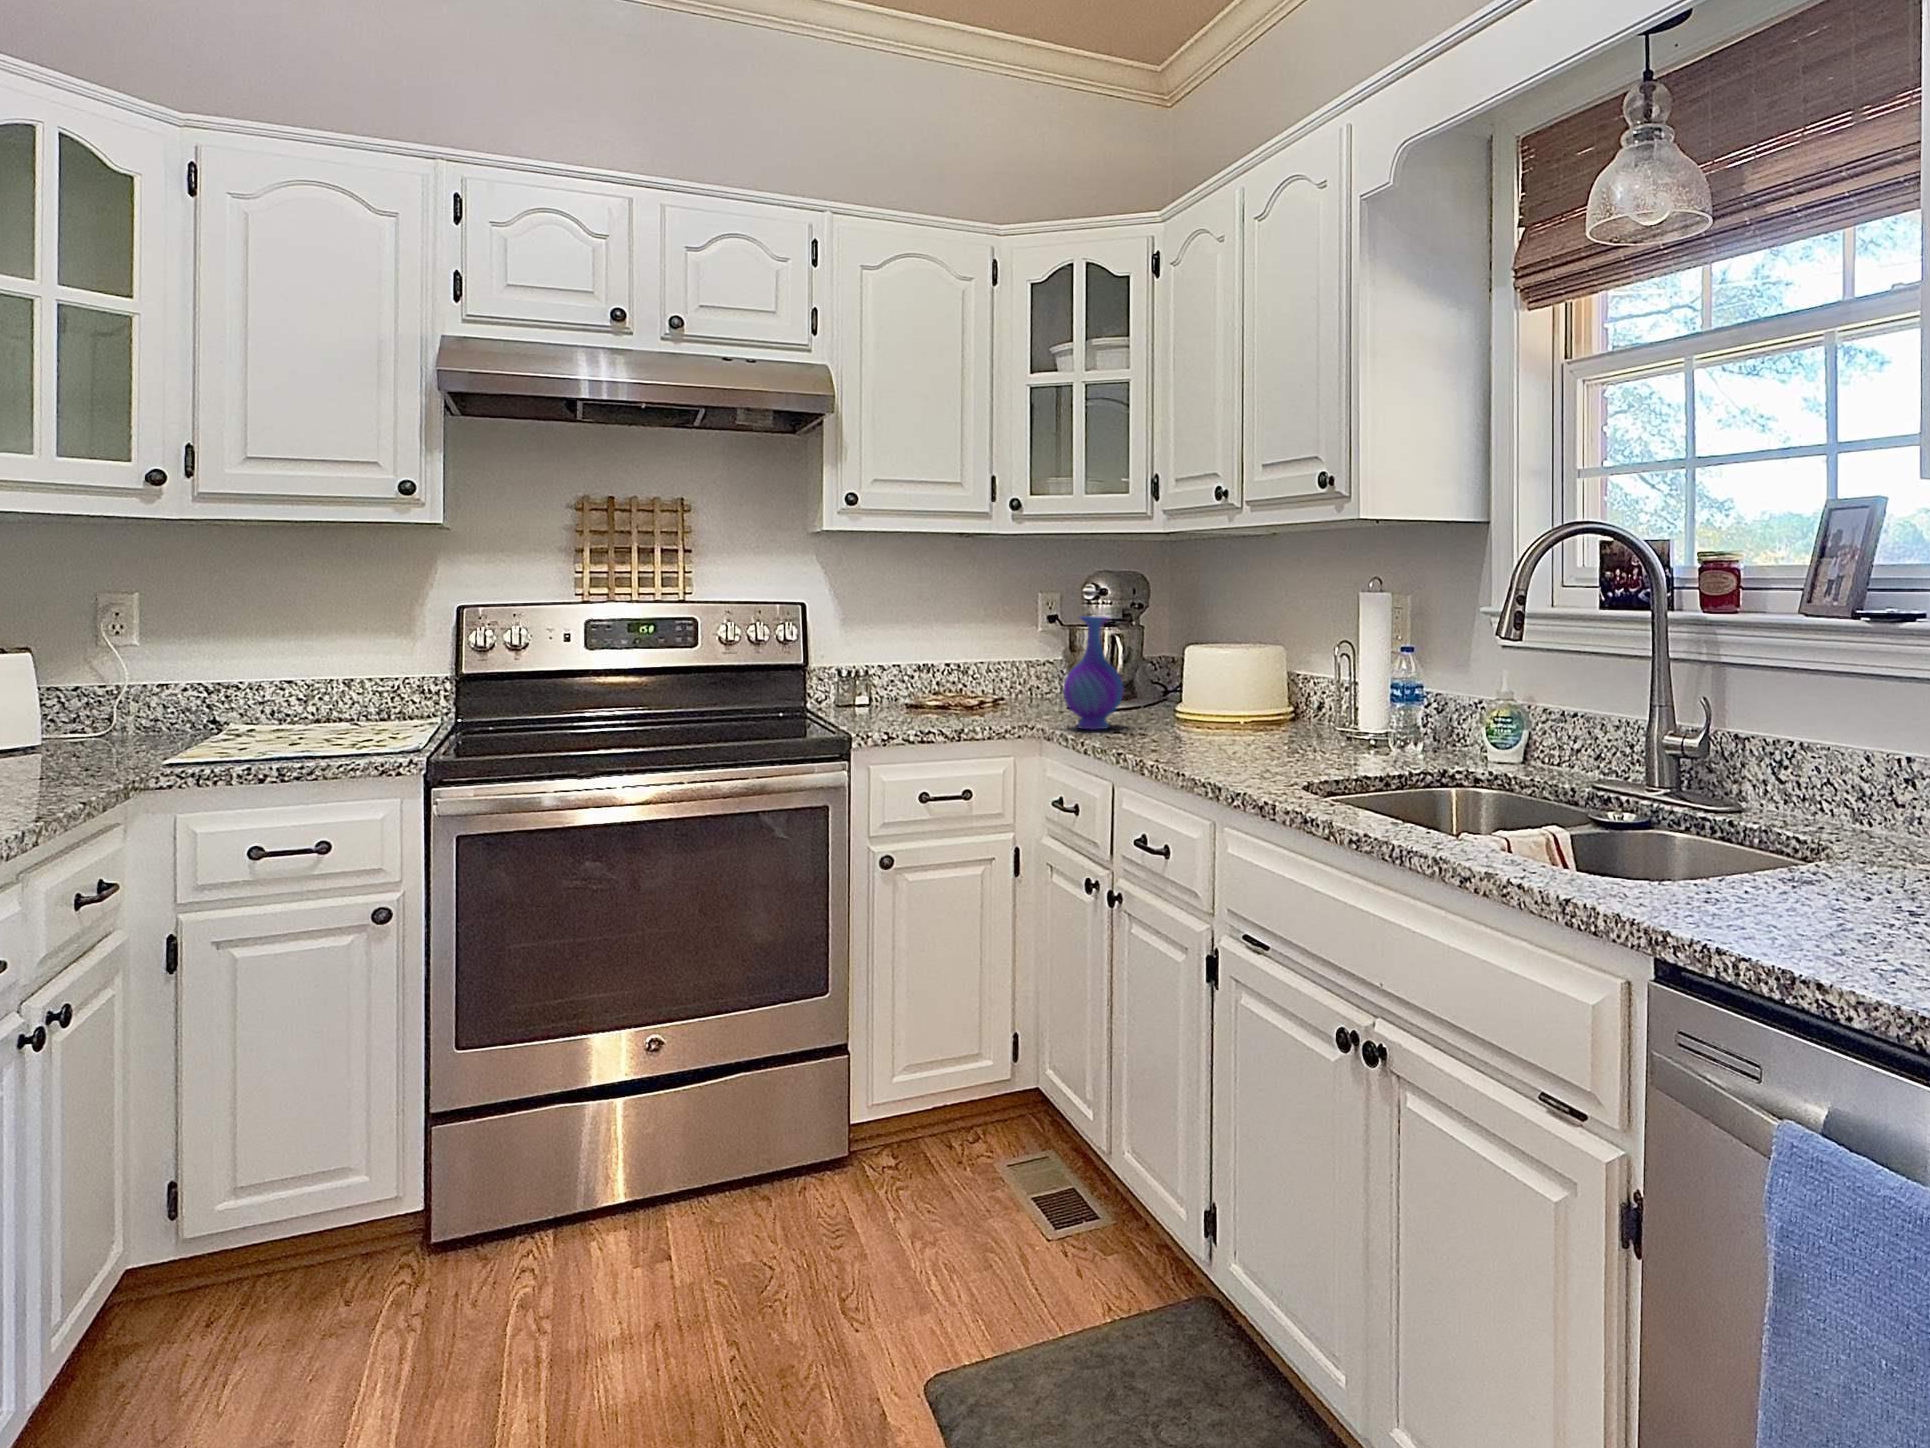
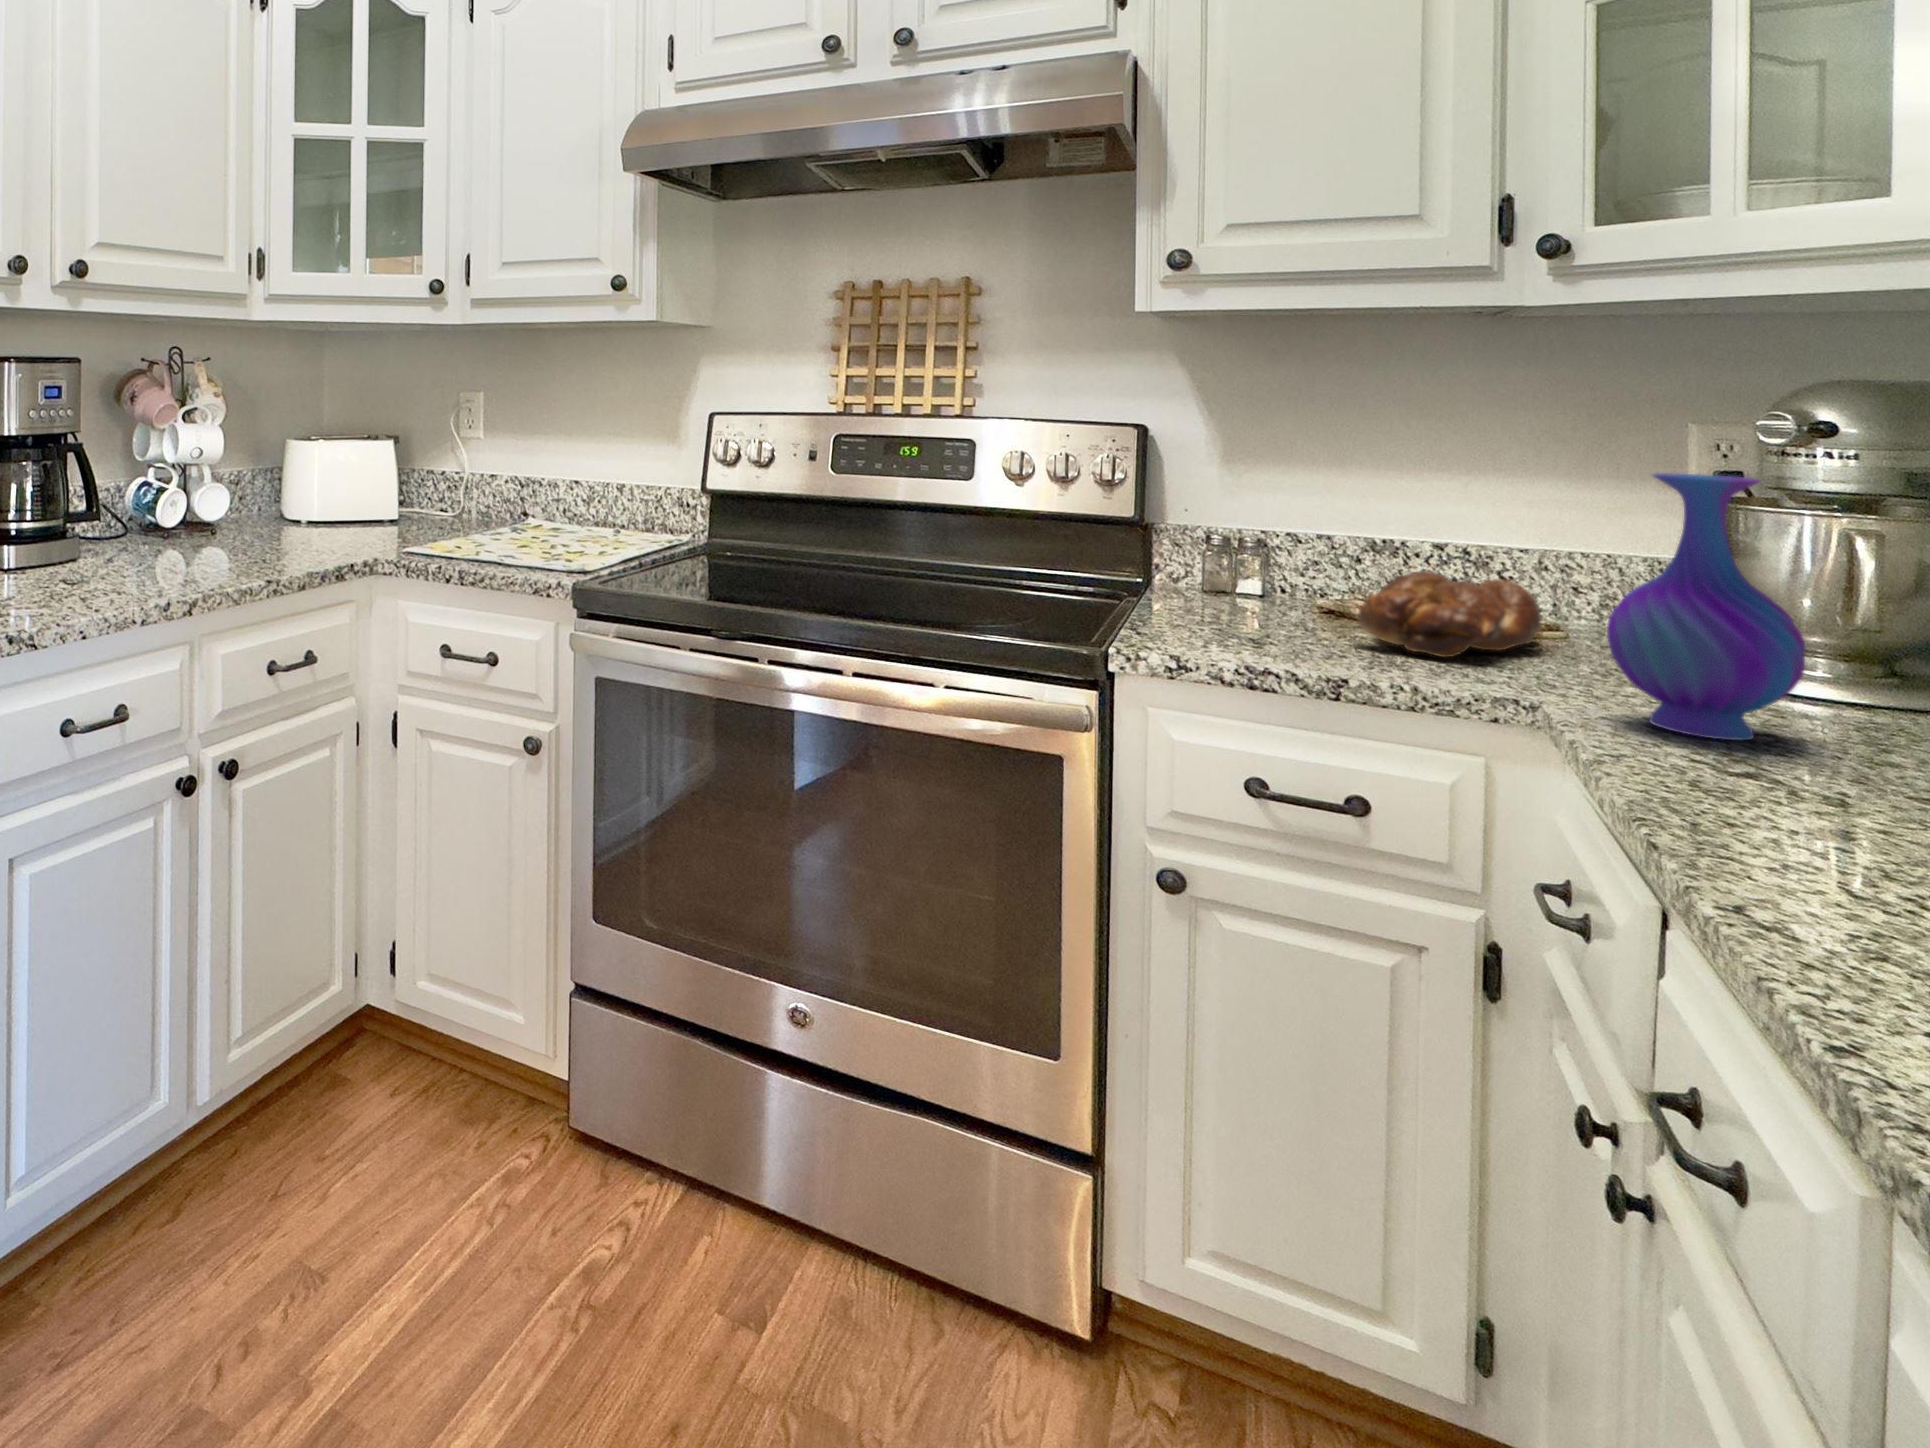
bread loaf: none [947,677,1014,719] -> present [1358,571,1541,657]

